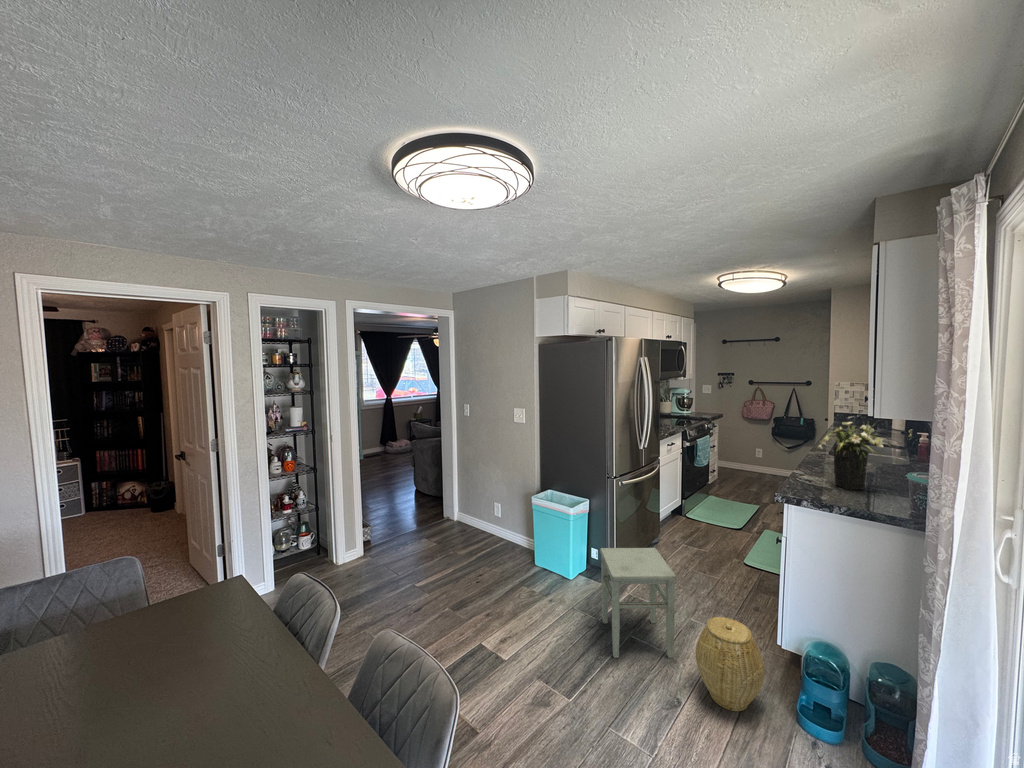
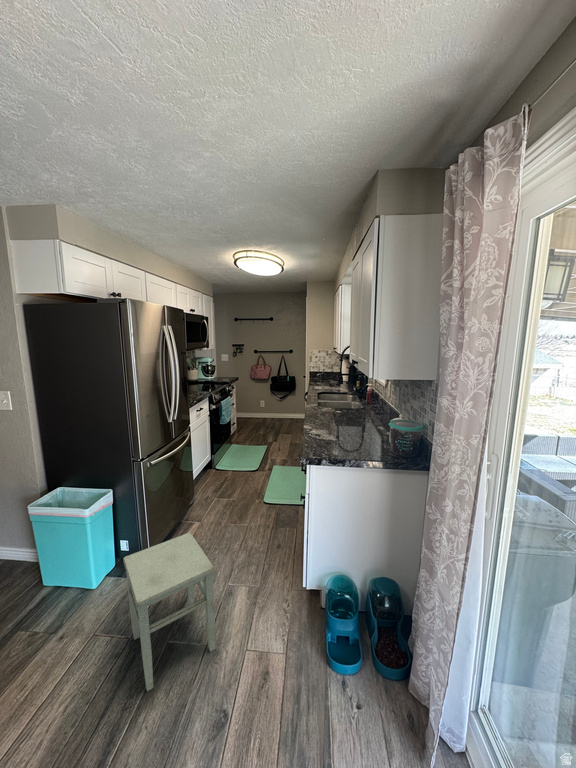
flower arrangement: present [817,421,890,490] -> none [326,380,375,439]
woven basket: present [696,617,765,711] -> none [239,593,302,692]

